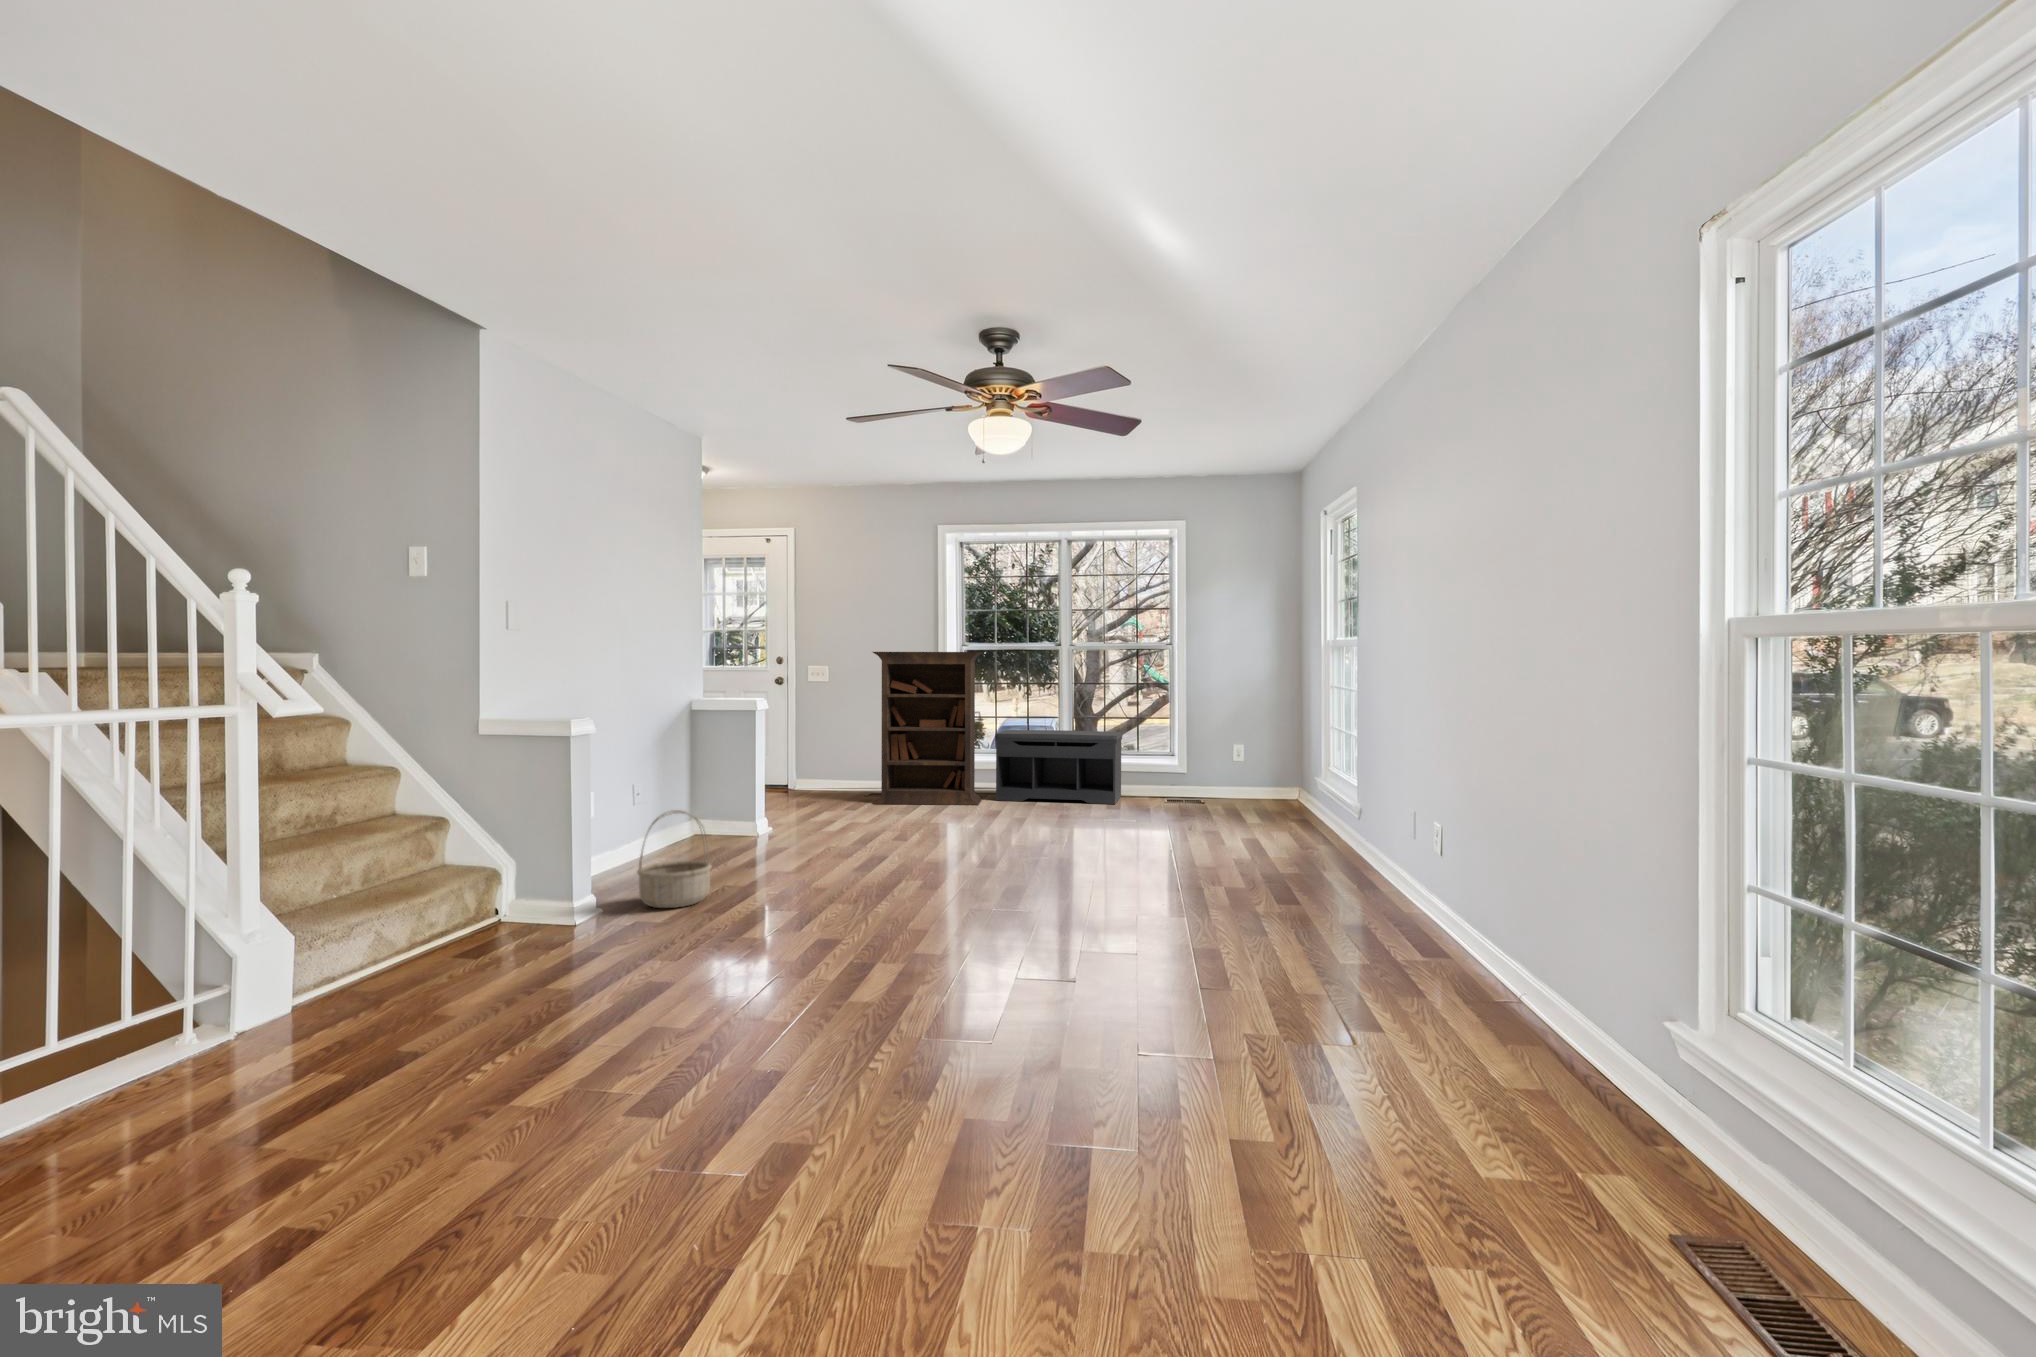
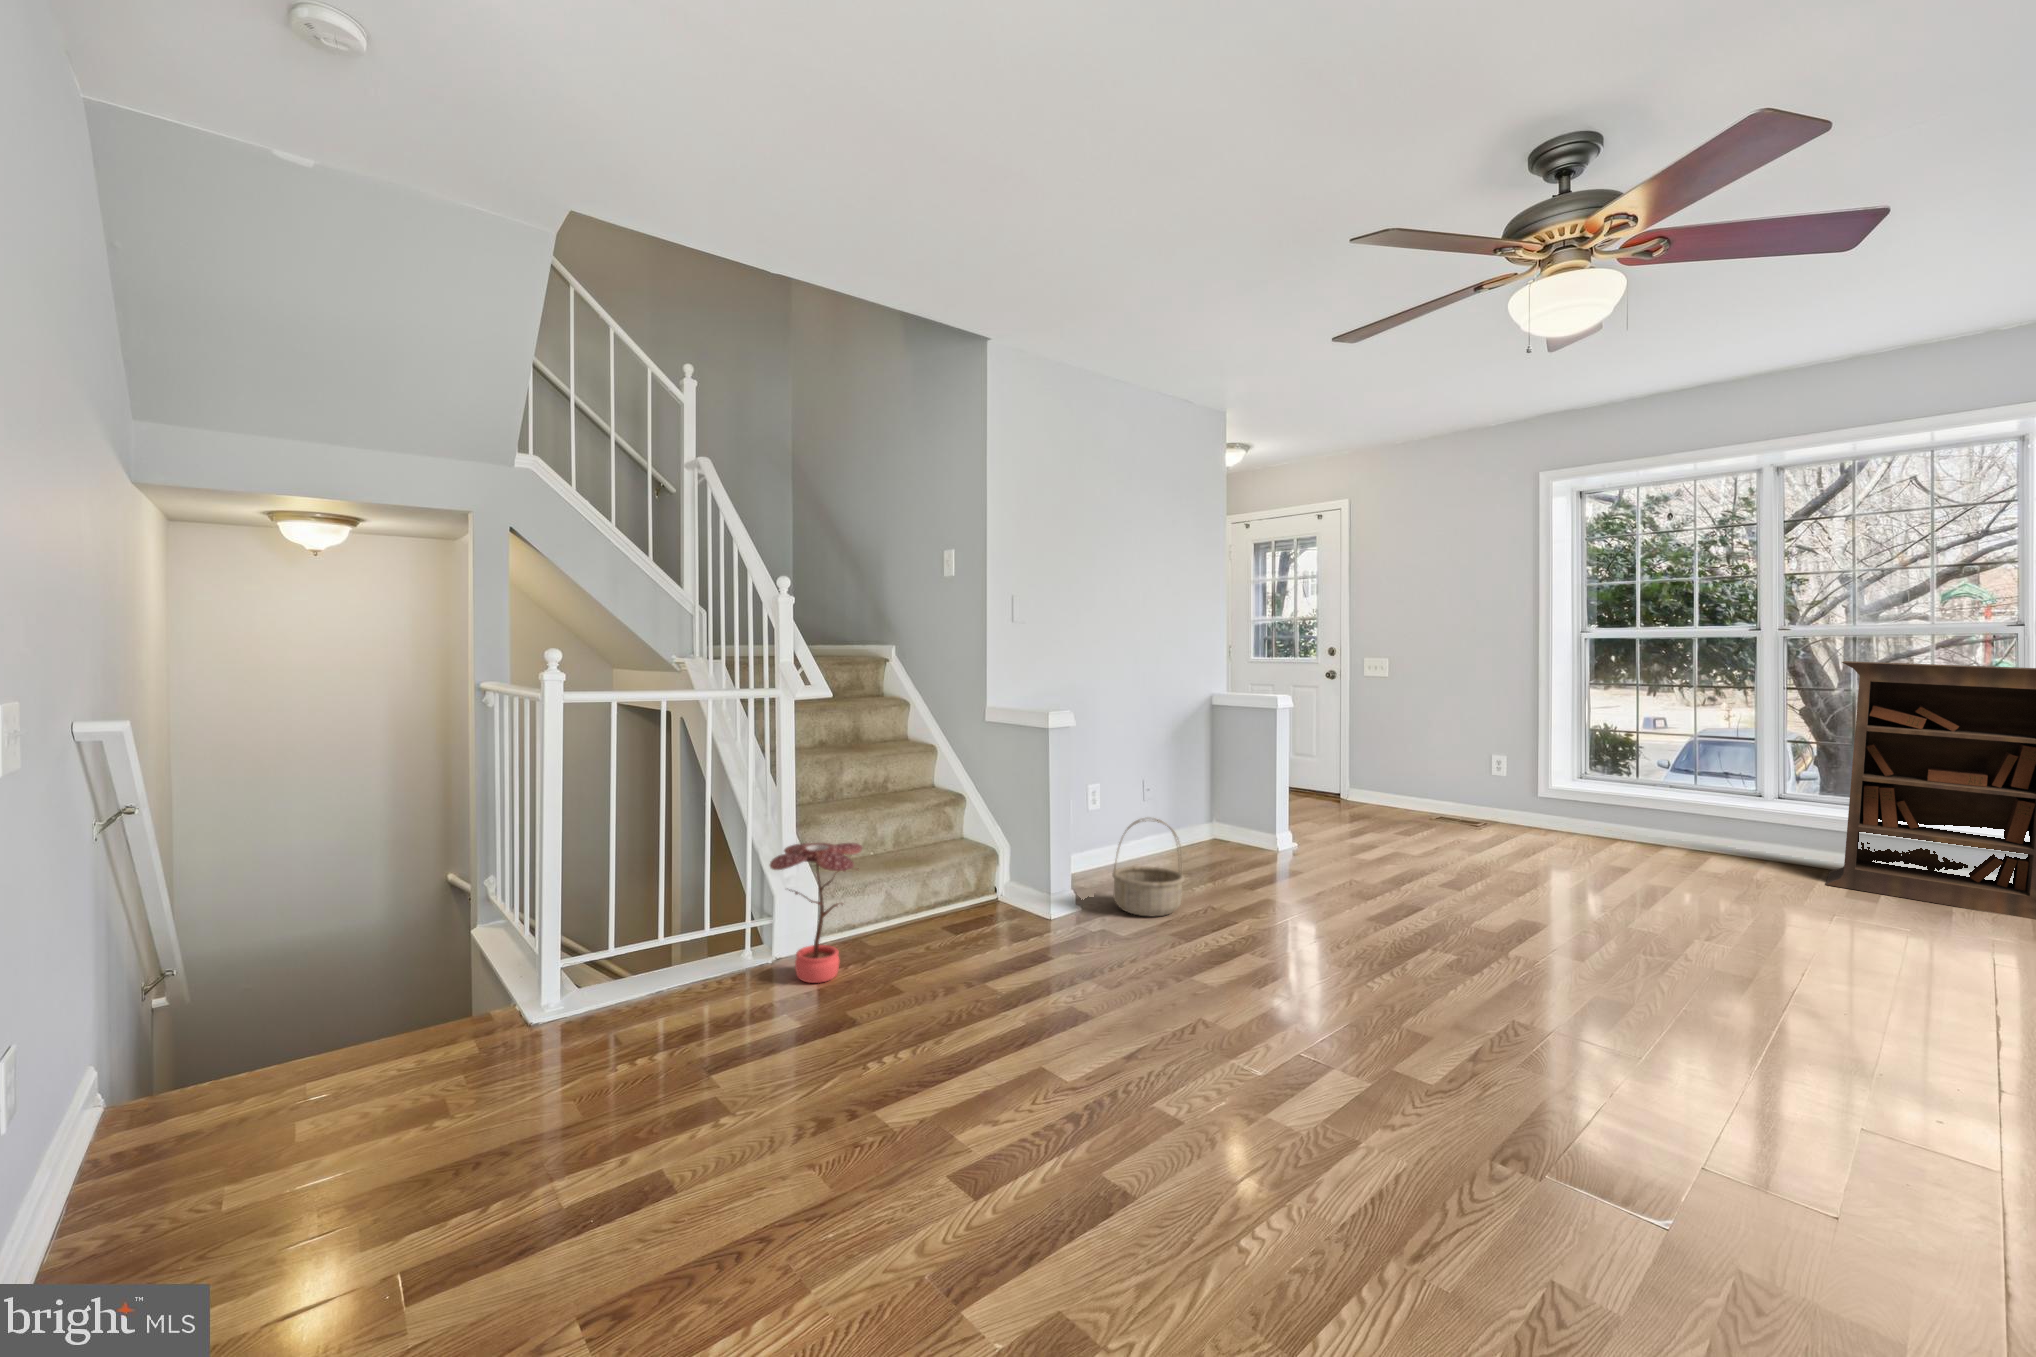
bookcase: present [873,652,983,805] -> present [1826,661,2036,920]
bench: present [995,730,1123,804] -> none [1584,749,1799,869]
potted plant: none [261,863,385,1032] -> present [770,843,862,983]

